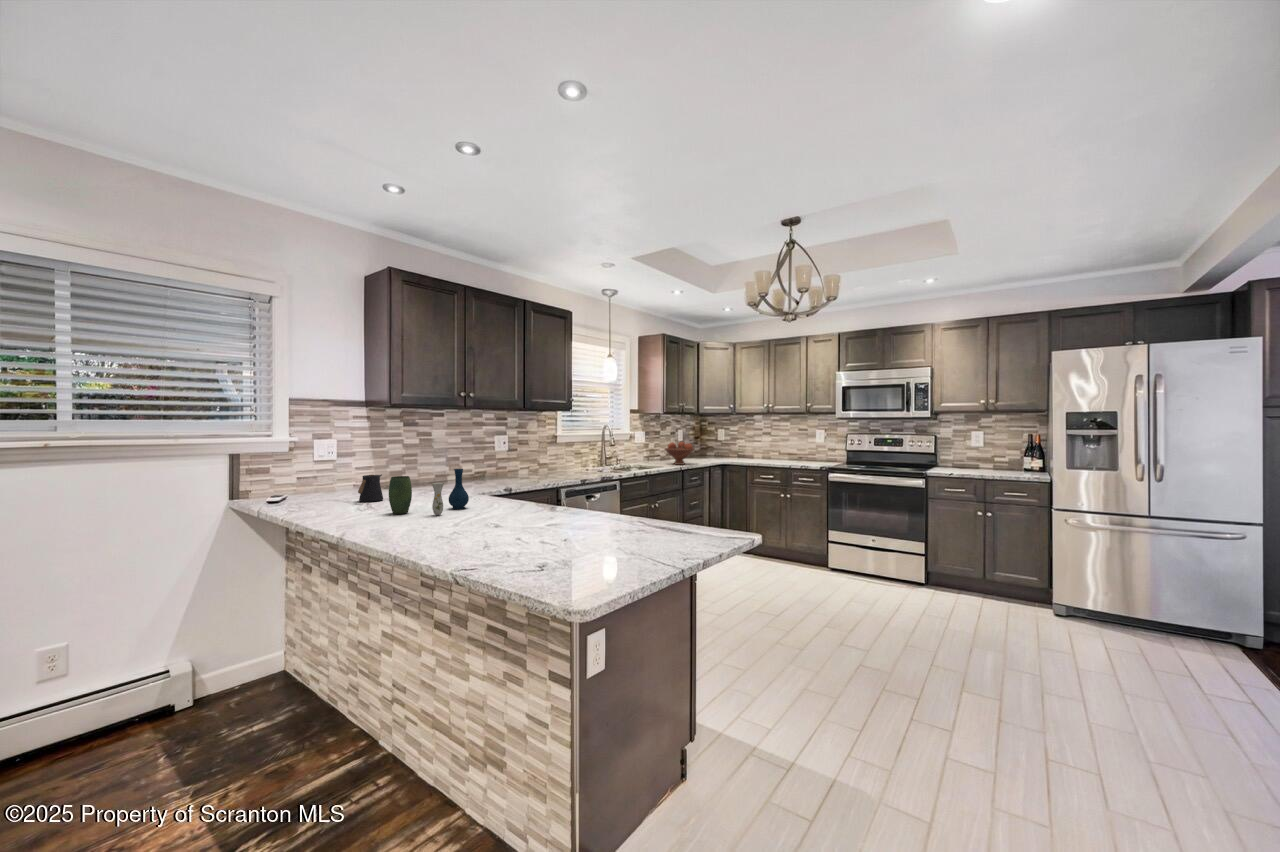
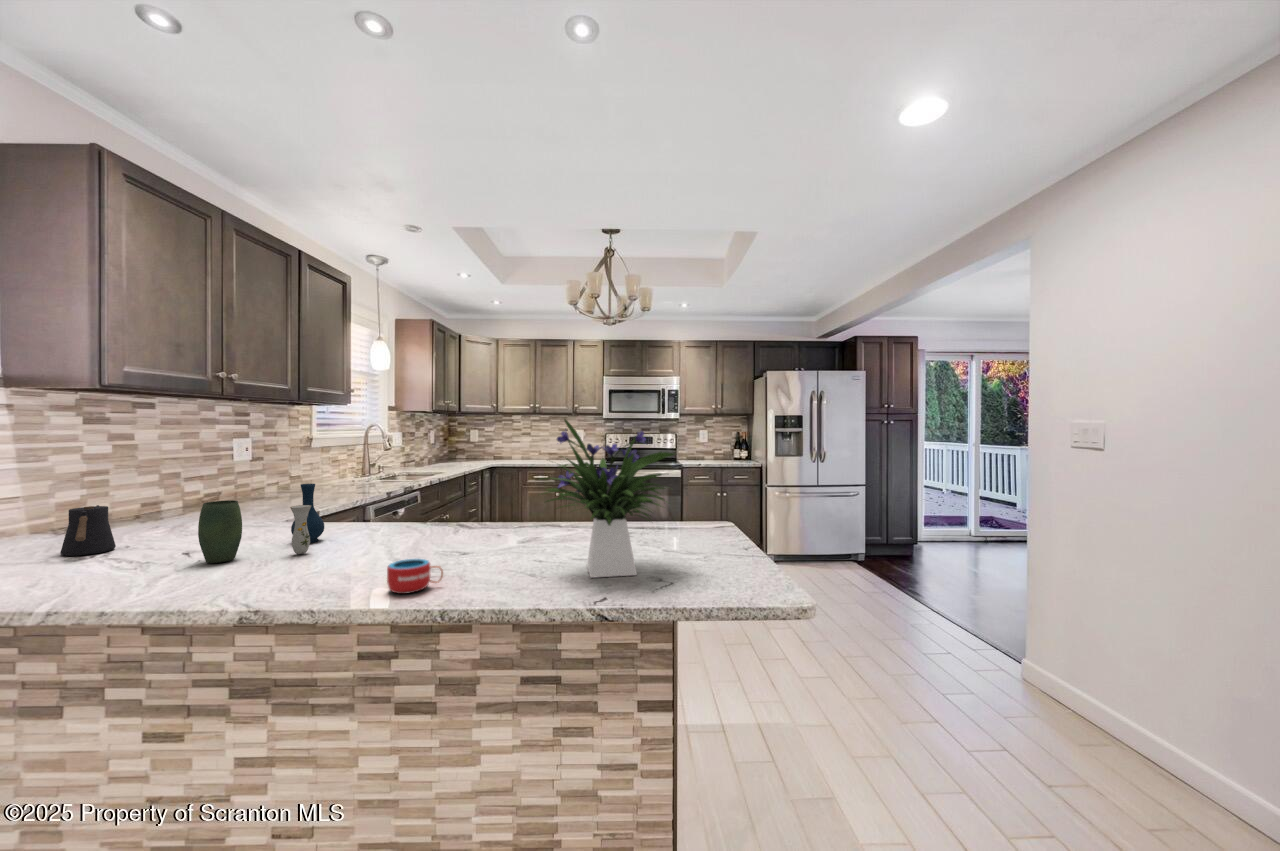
flower arrangement: none [484,427,616,562] -> present [546,419,675,578]
fruit bowl: present [665,442,694,465] -> none [434,444,470,469]
mug: none [414,524,447,546] -> present [387,559,443,594]

